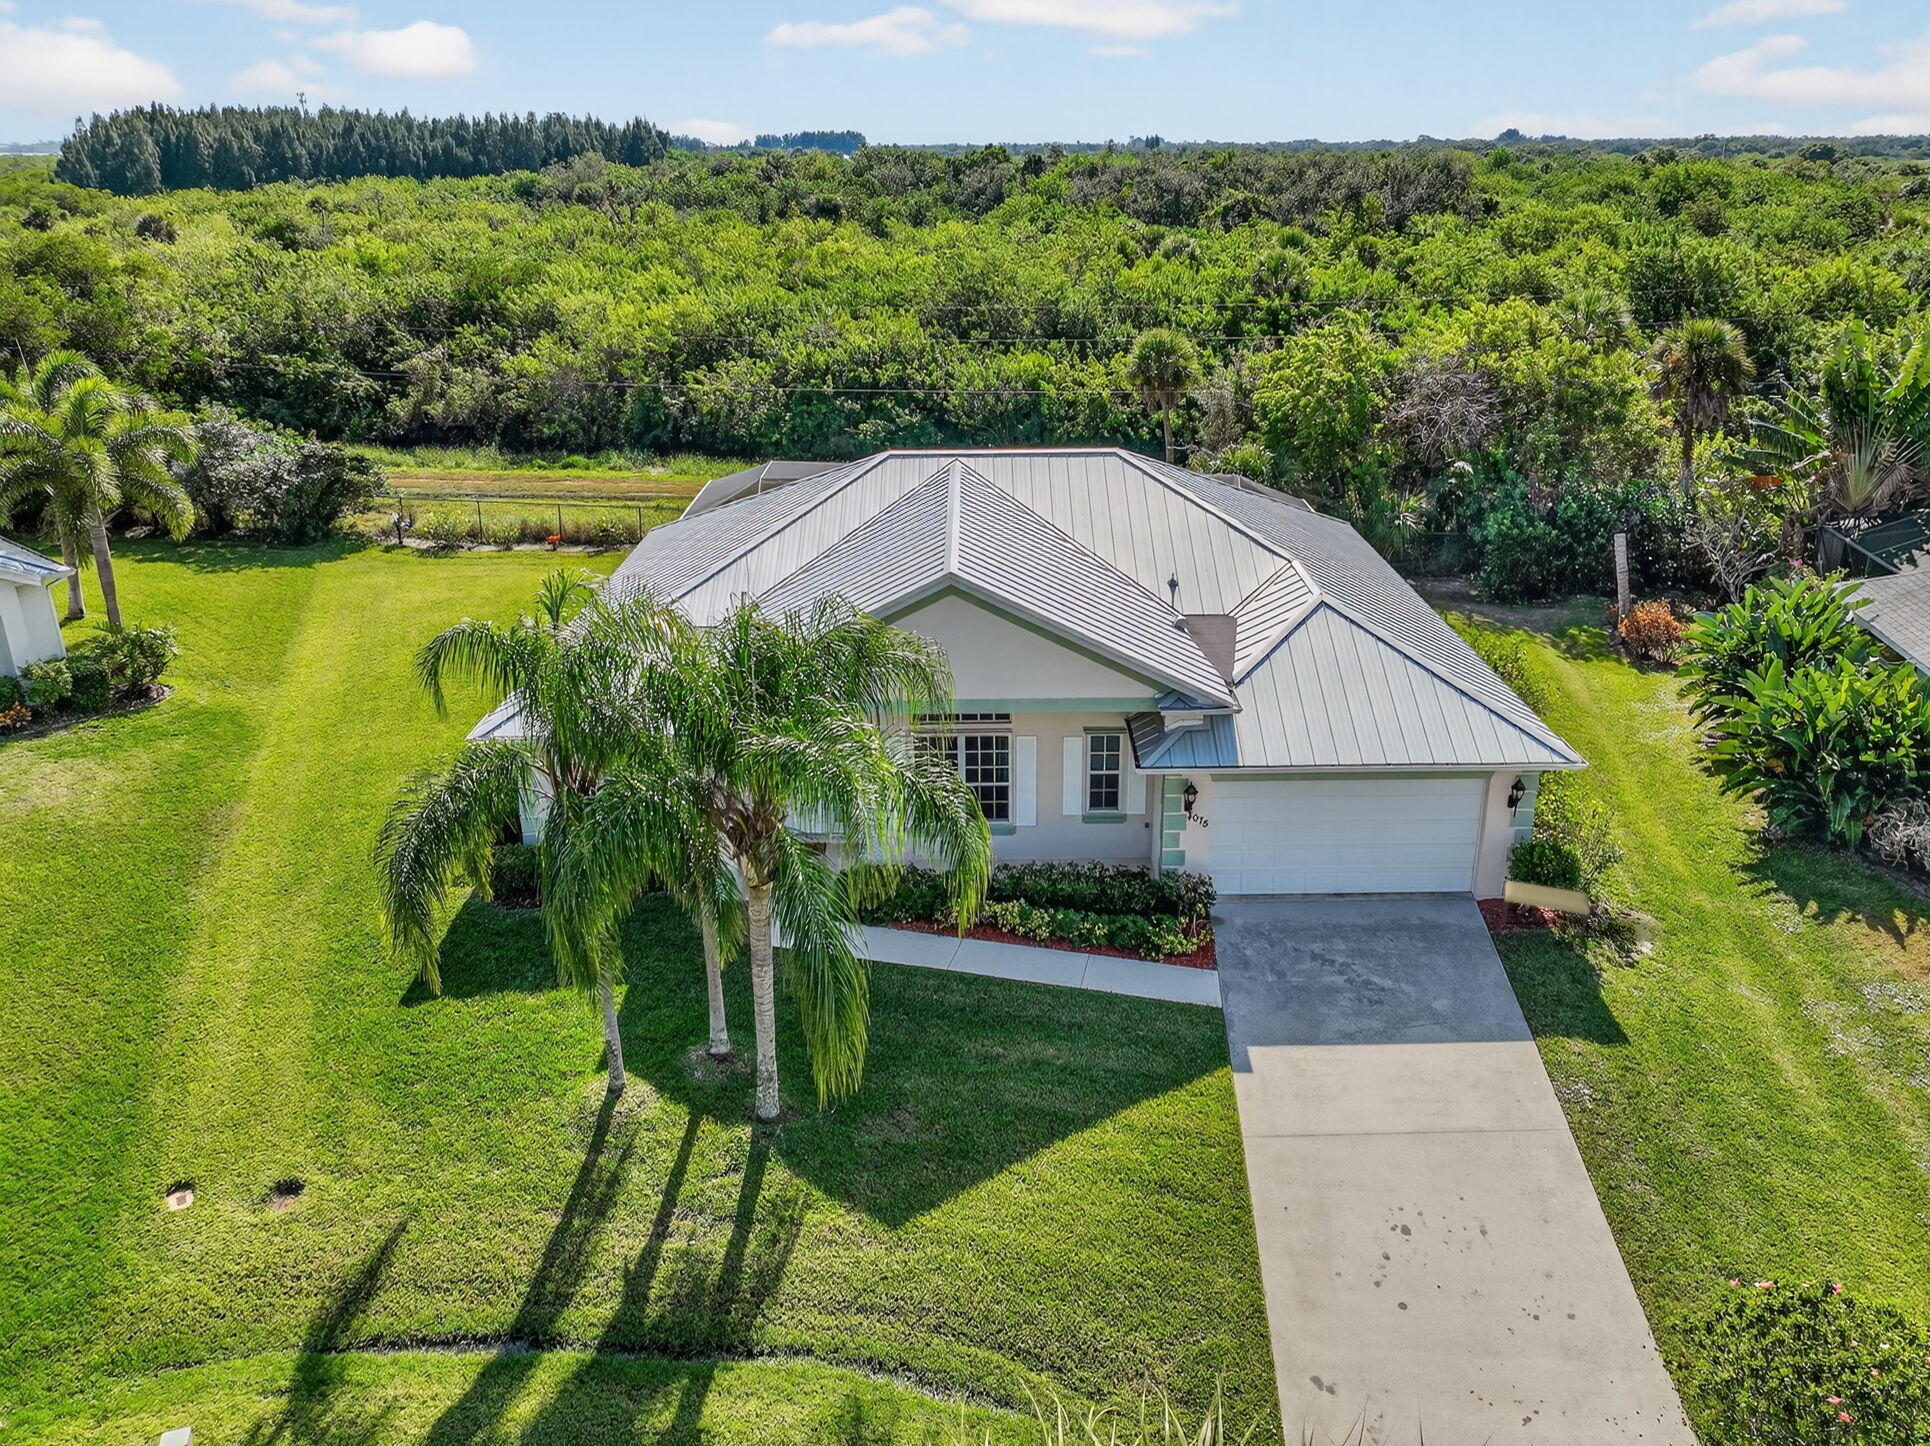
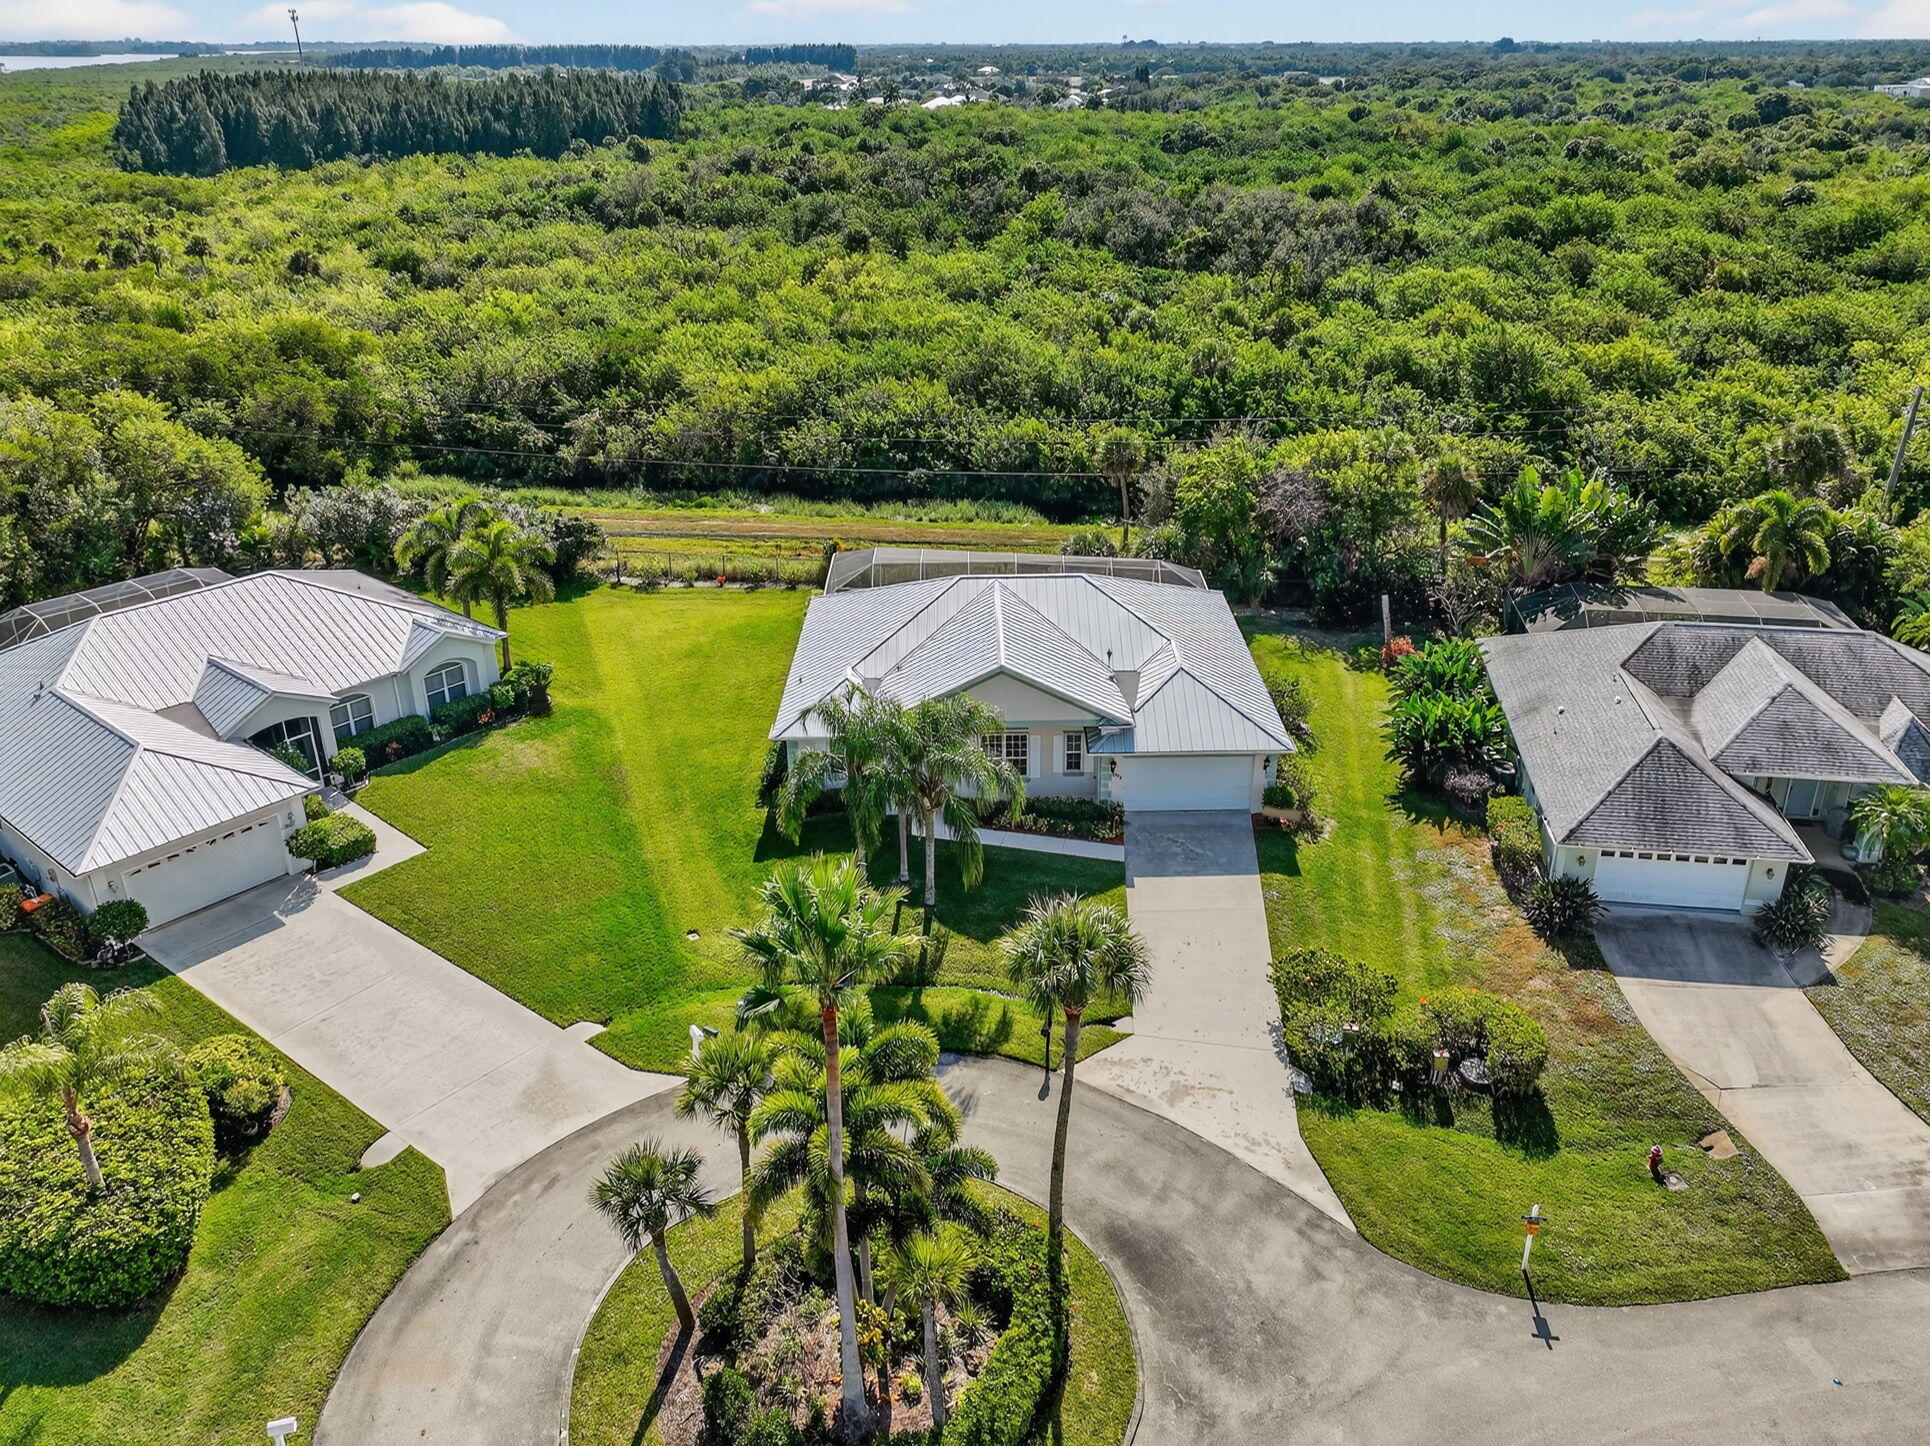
lounge chair: none [95,660,146,722] -> present [531,685,552,718]

